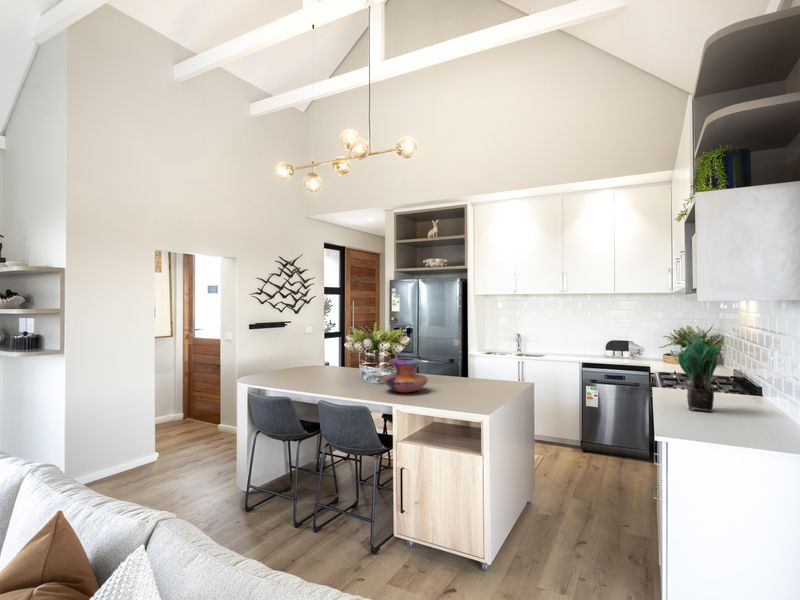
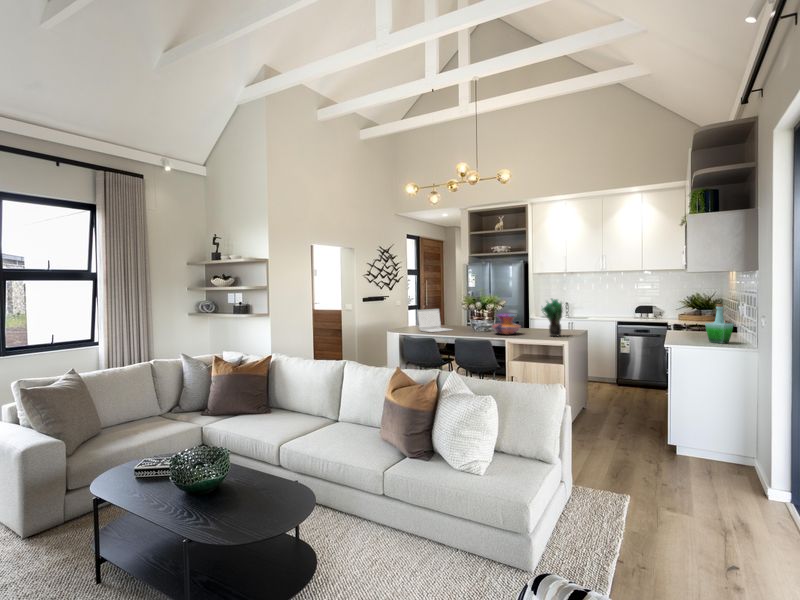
potted plant: present [671,336,721,412] -> present [542,299,563,336]
laptop: none [284,345,337,384] -> present [417,309,453,332]
bottle: none [727,362,781,440] -> present [705,304,734,344]

